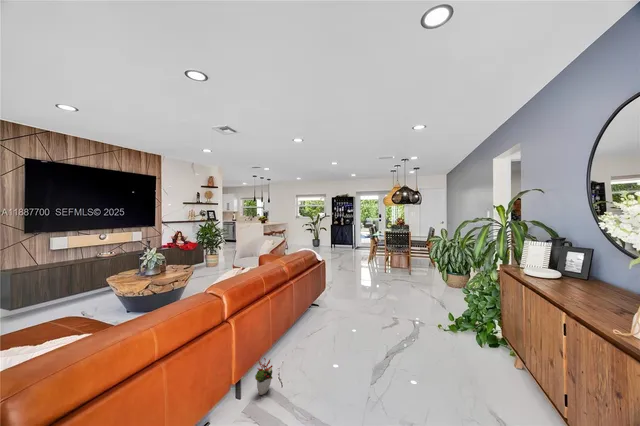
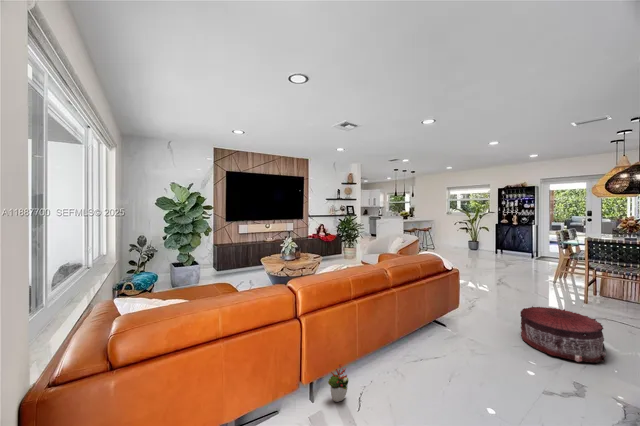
pouf: none [367,278,411,309] -> present [520,306,606,363]

